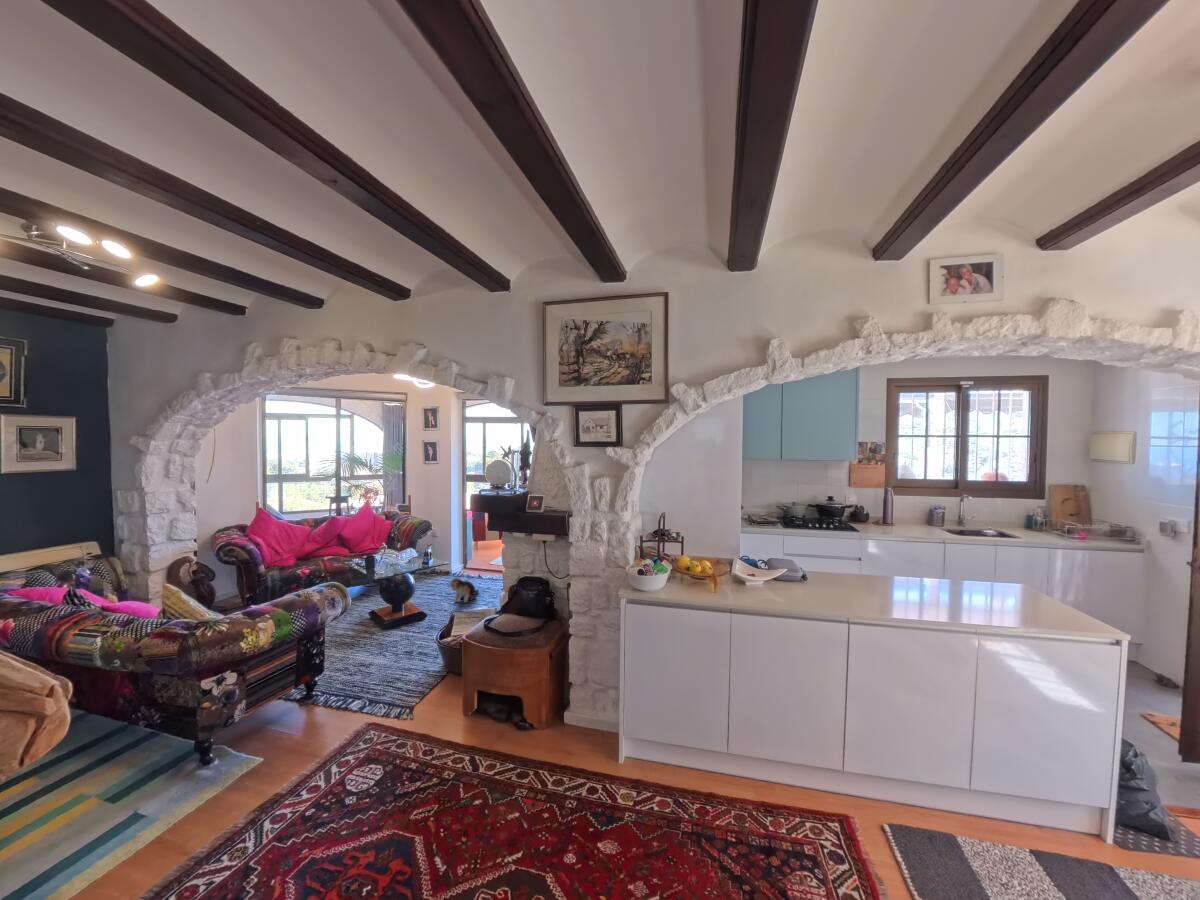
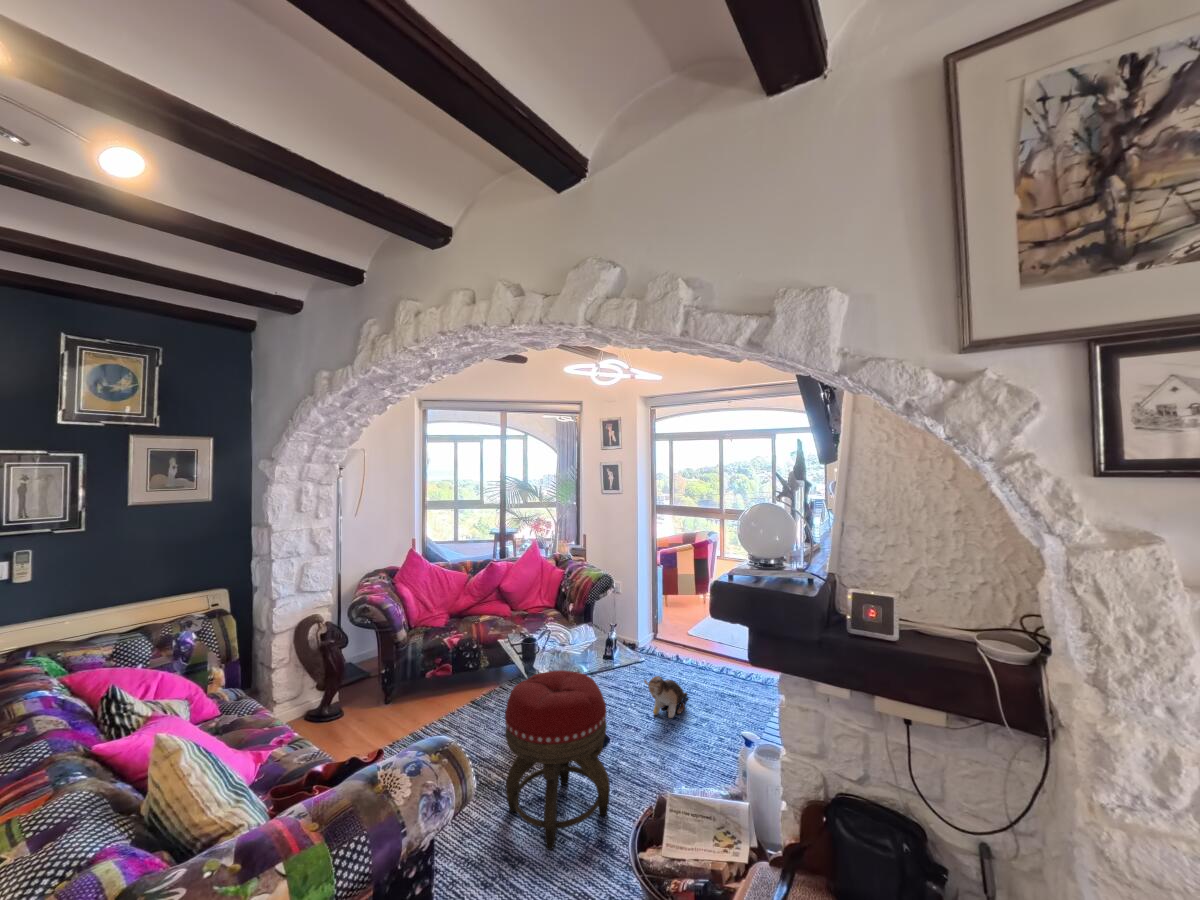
footstool: none [353,570,420,661] -> present [505,670,610,850]

